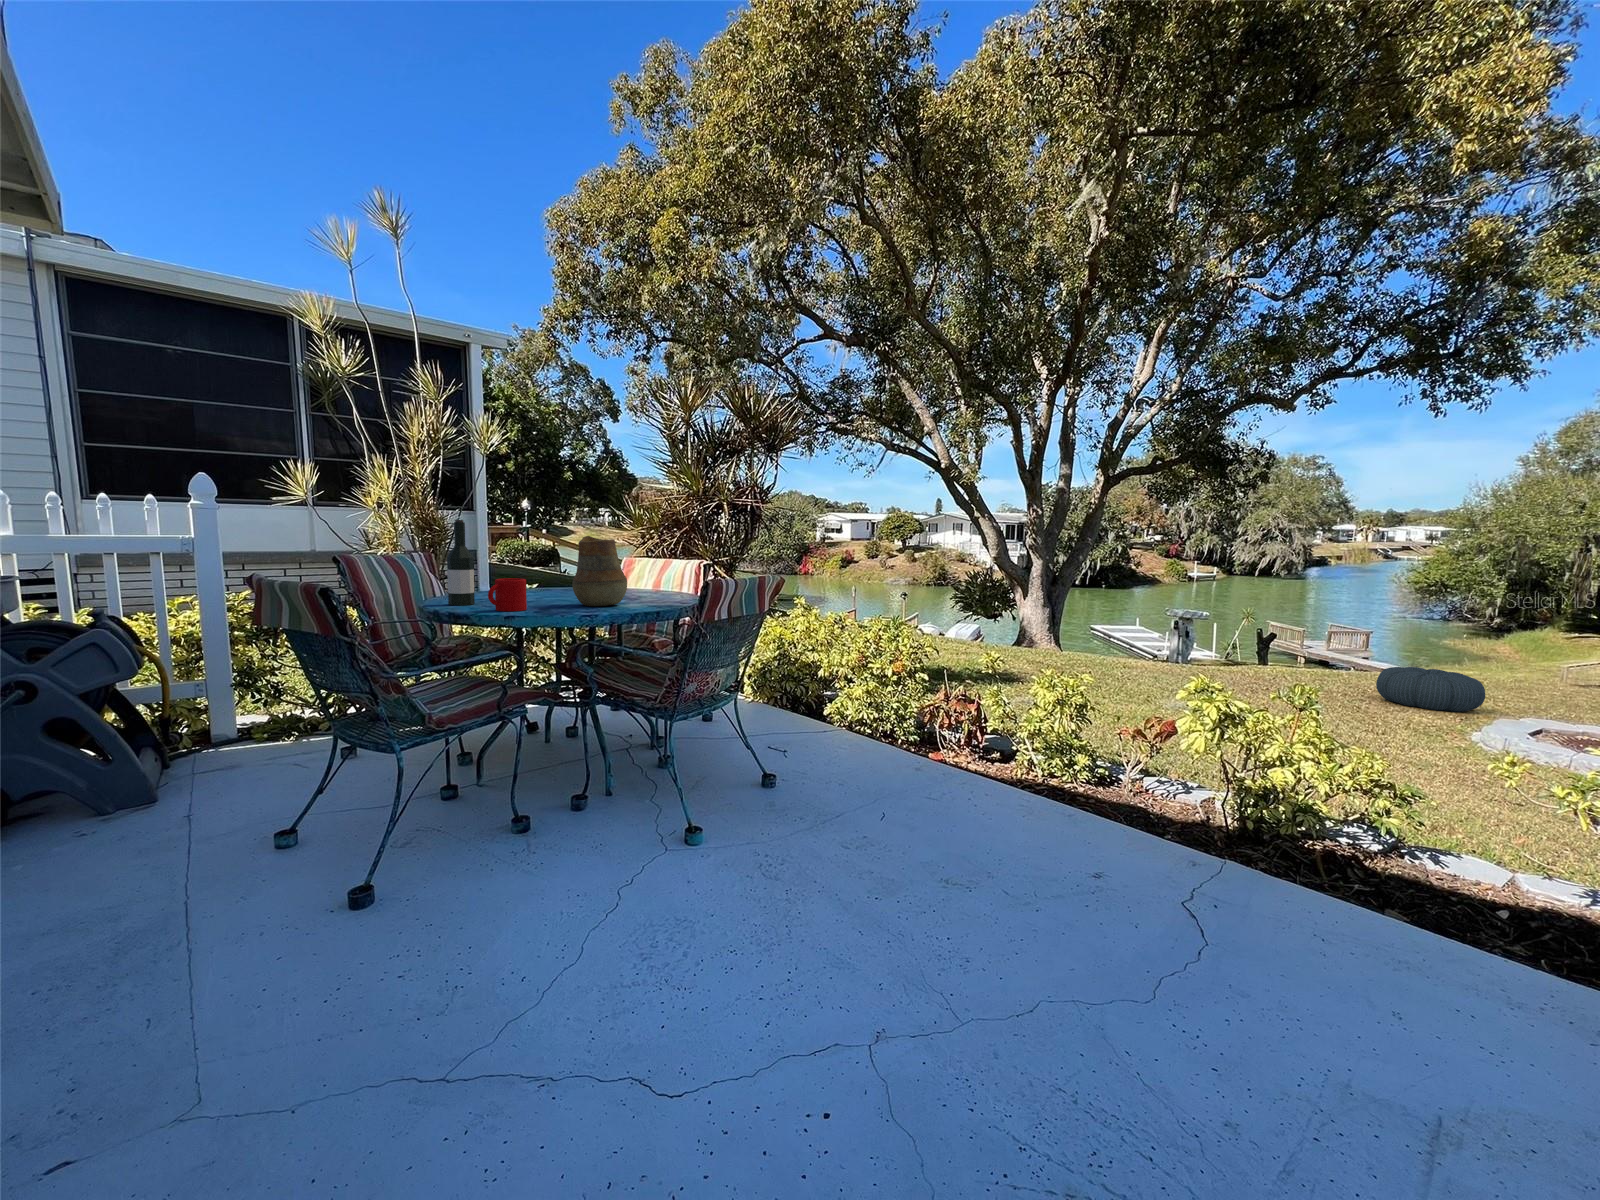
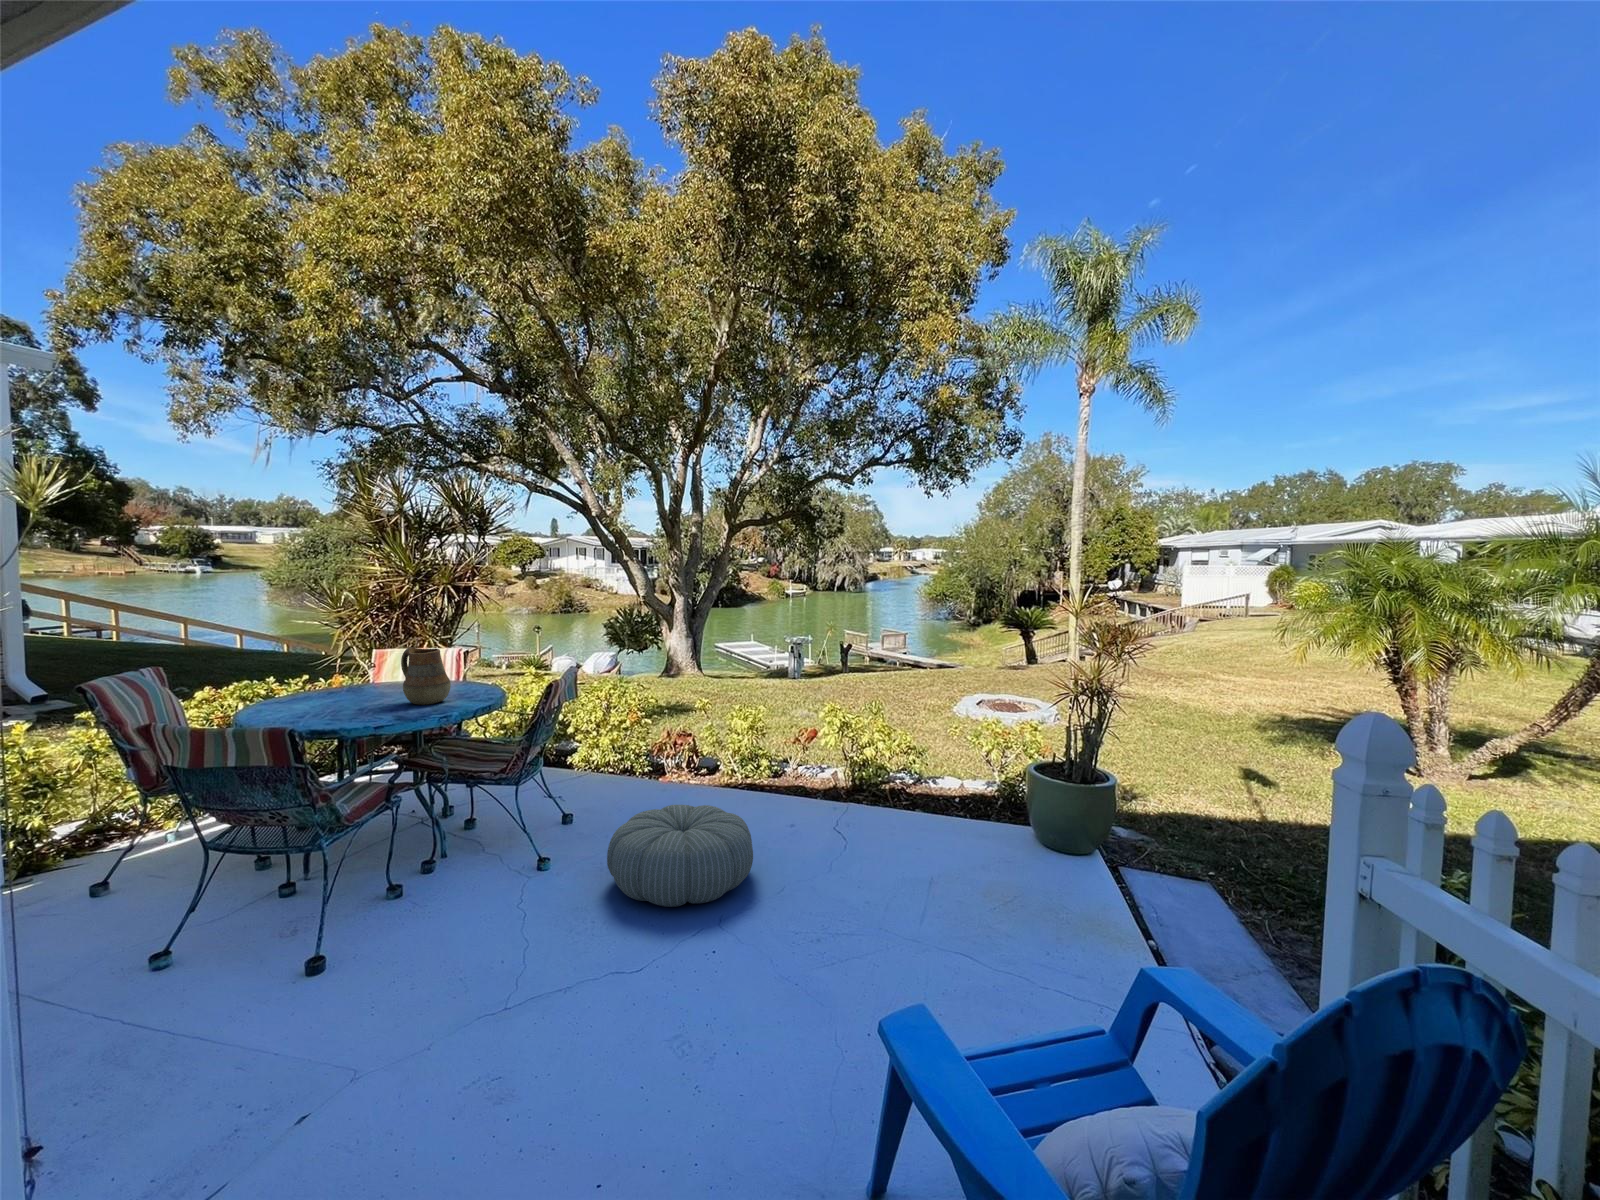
wine bottle: present [447,520,475,605] -> none [283,644,307,719]
mug: present [488,578,527,611] -> none [358,691,385,720]
pouf: present [1376,667,1485,712] -> present [607,805,753,907]

